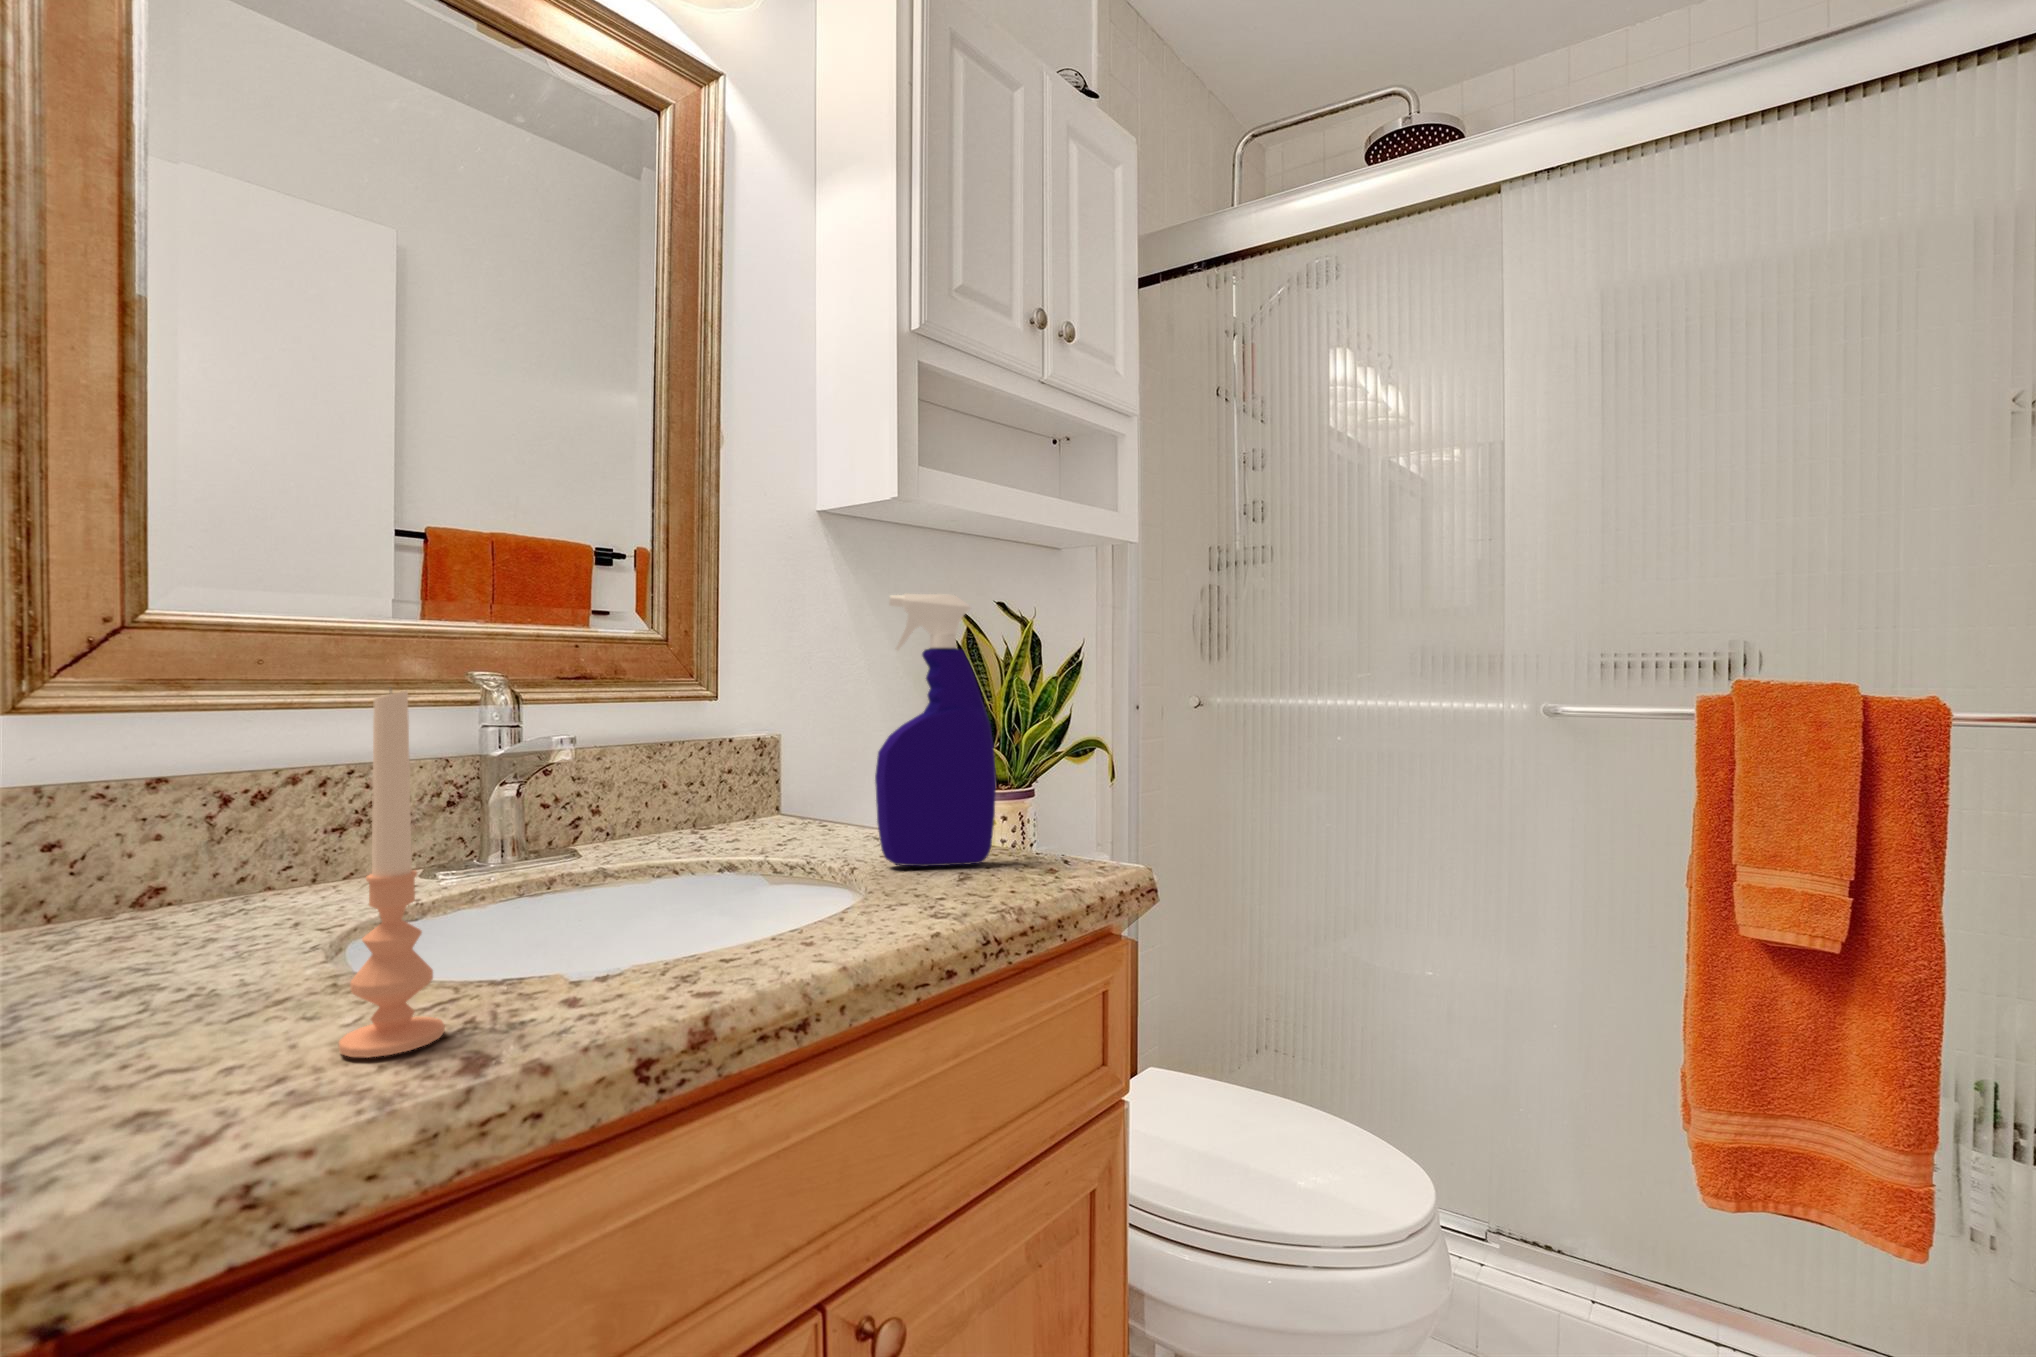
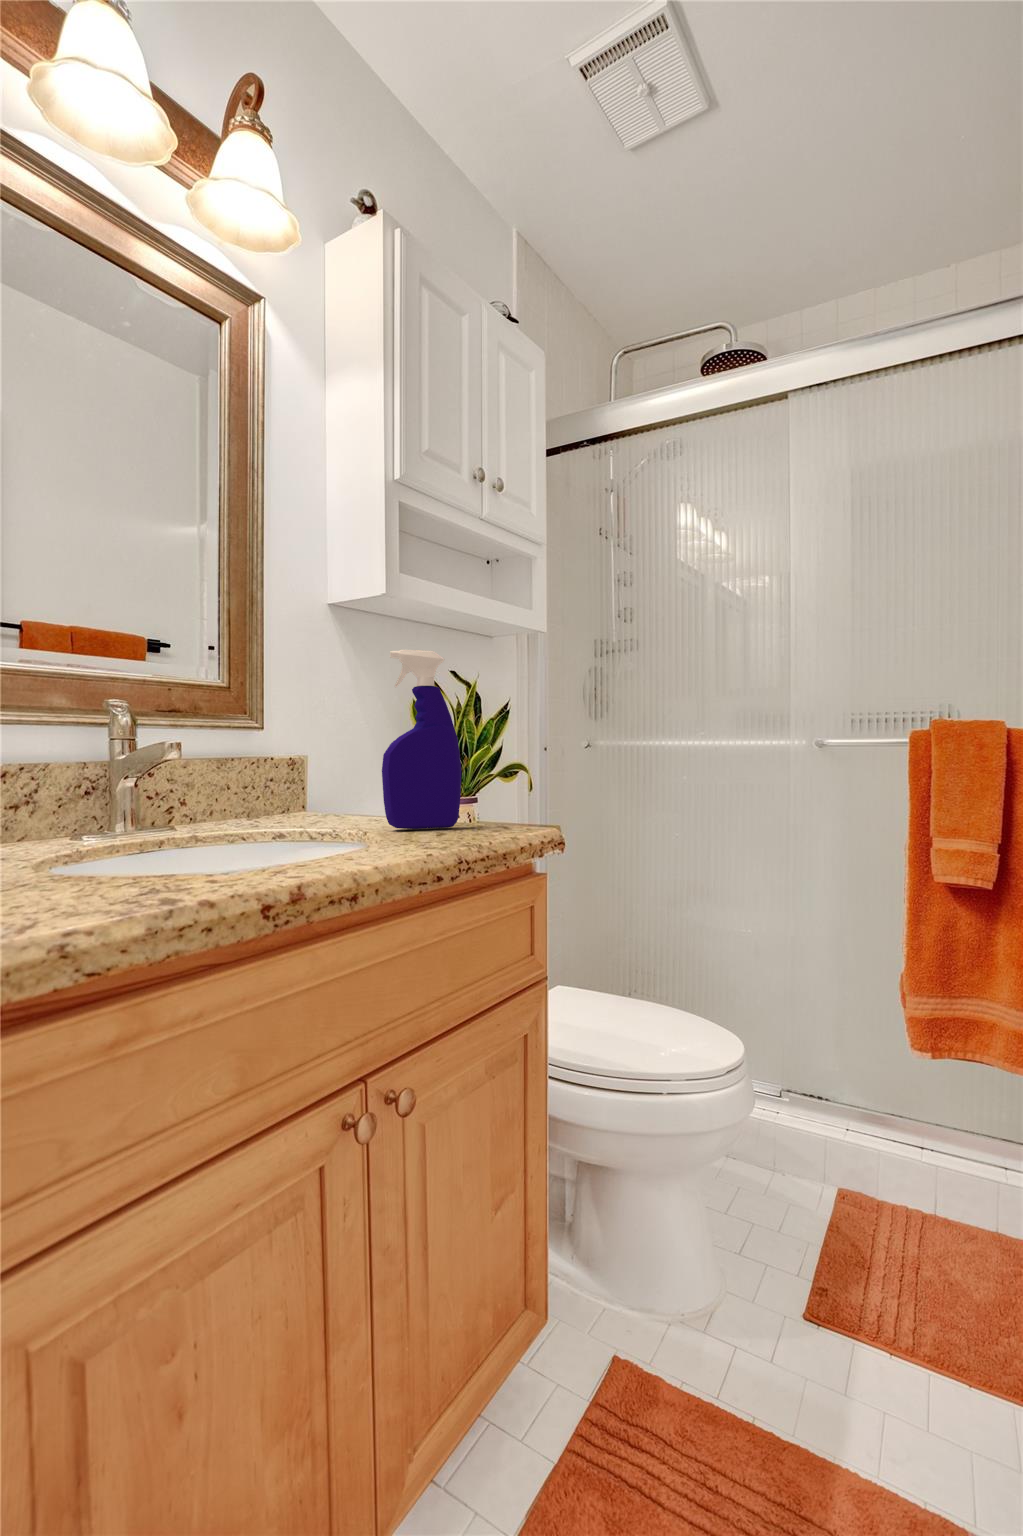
candle: present [339,688,445,1058] -> none [76,675,139,900]

